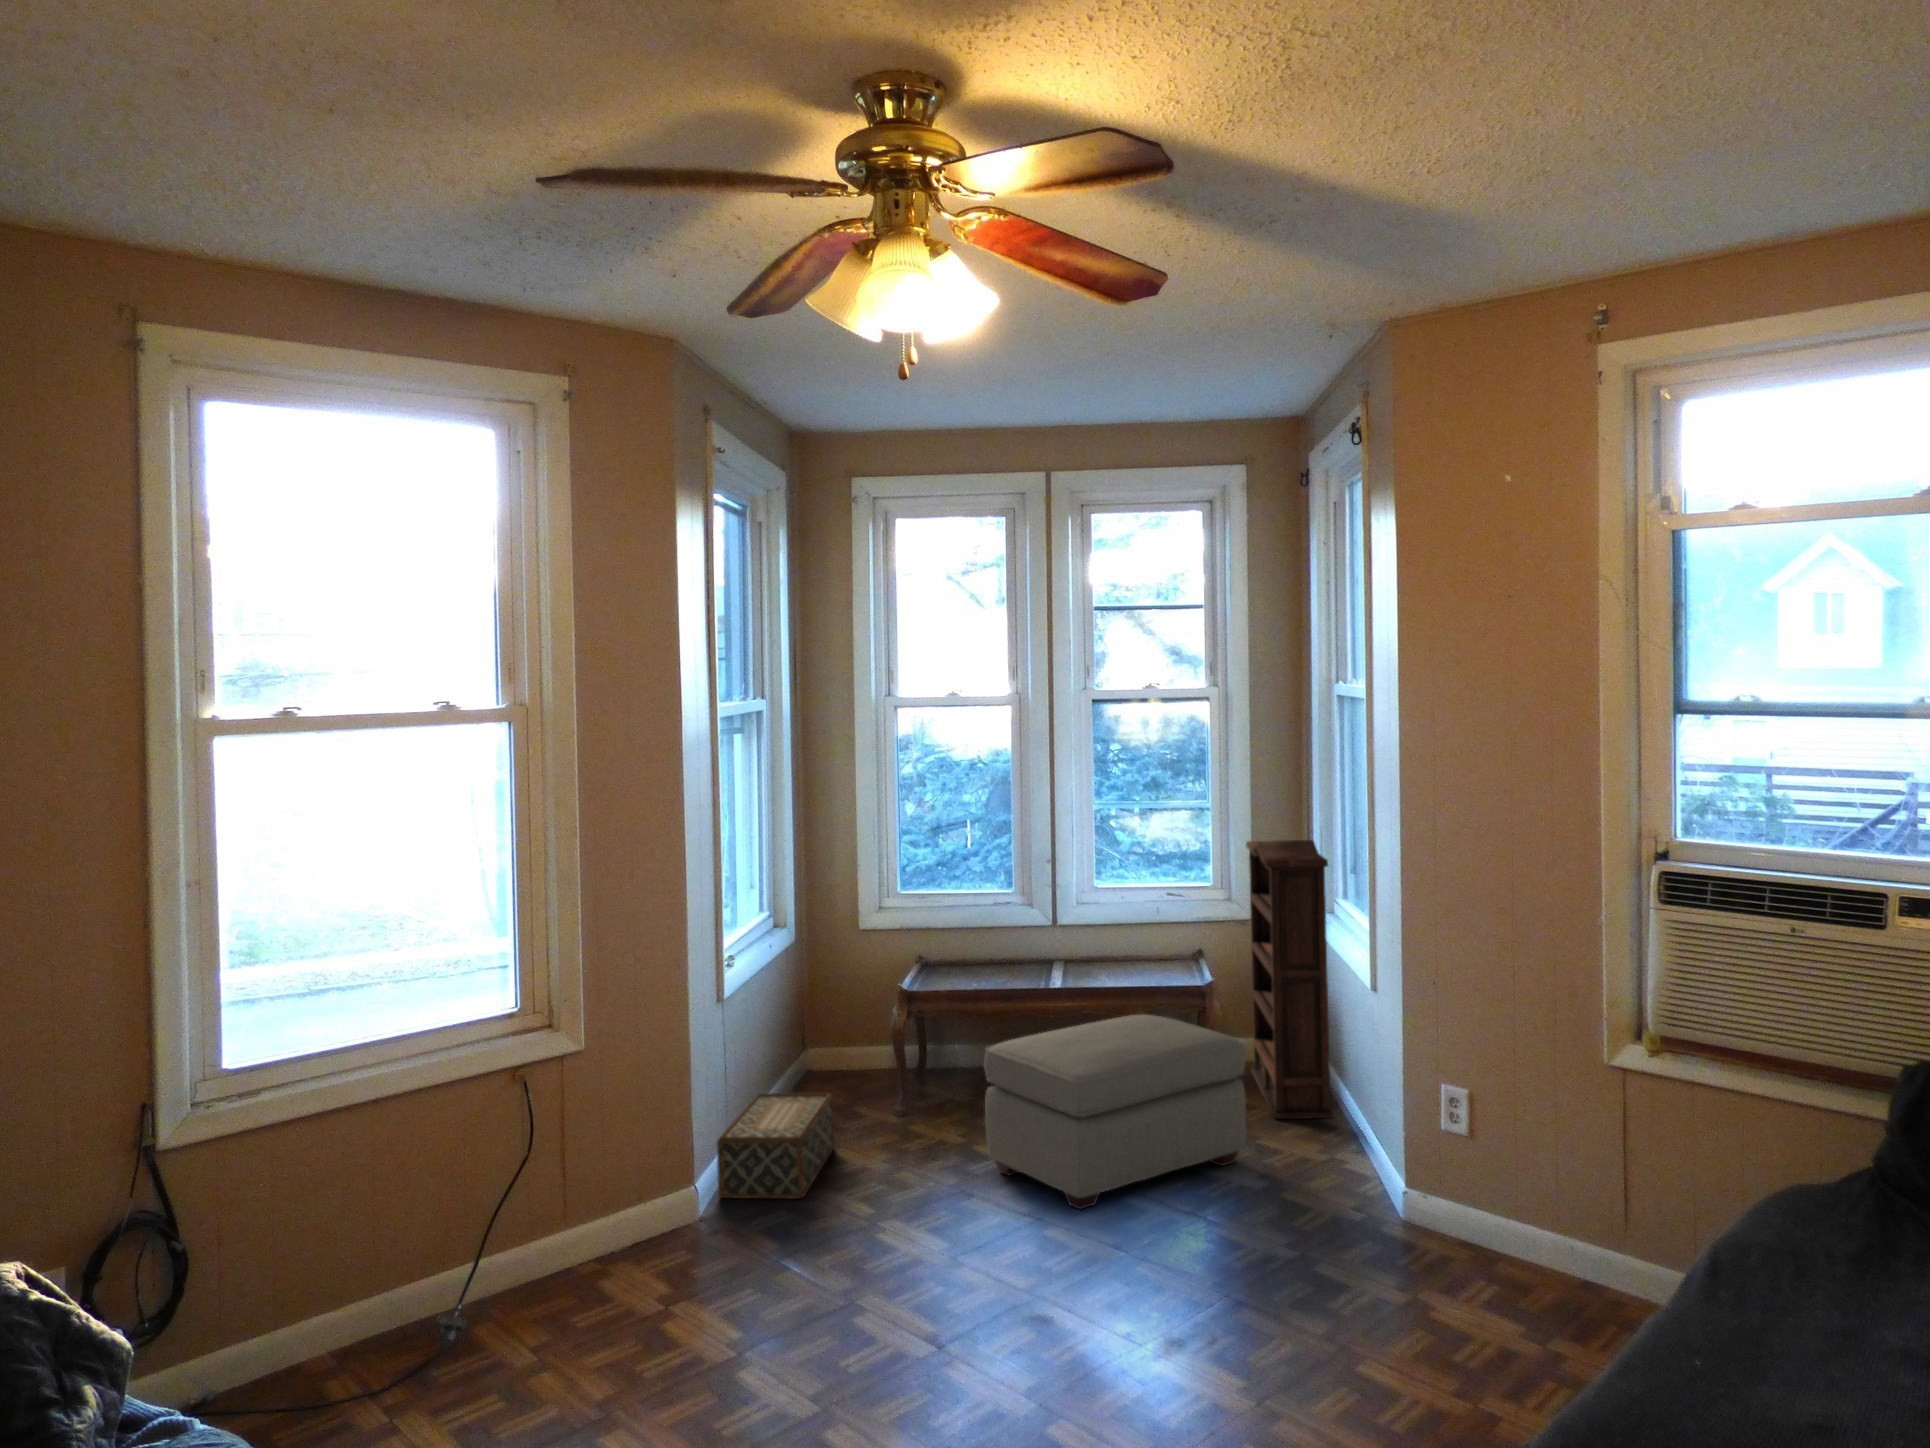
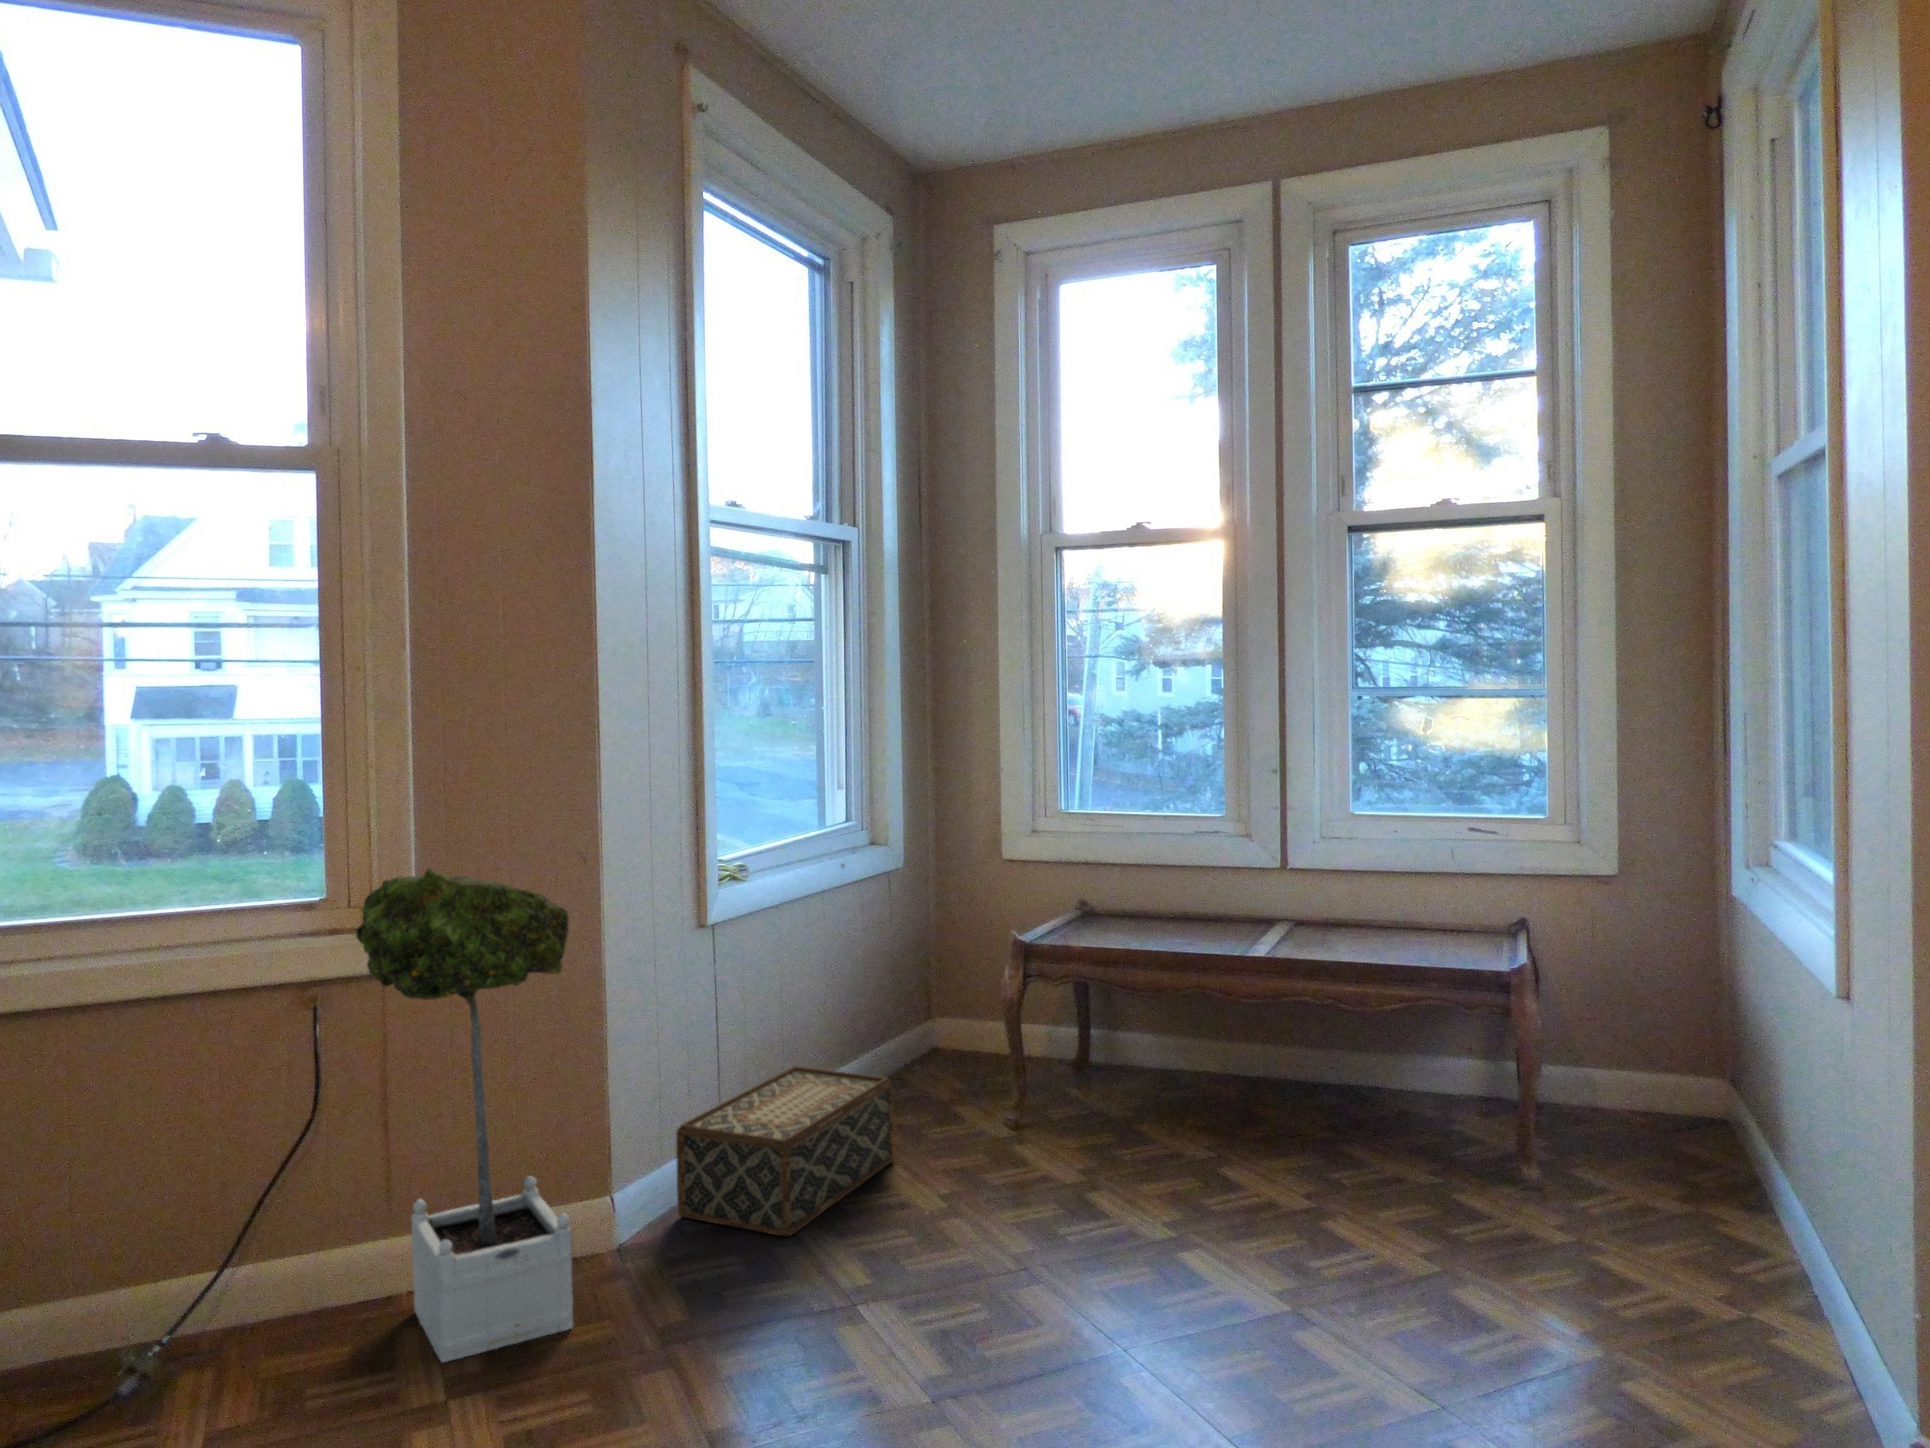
bookshelf: present [1246,840,1334,1119] -> none [1605,734,1762,1230]
potted tree: none [567,985,711,1290] -> present [356,868,573,1362]
ottoman: present [984,1014,1246,1209] -> none [1089,1007,1564,1341]

